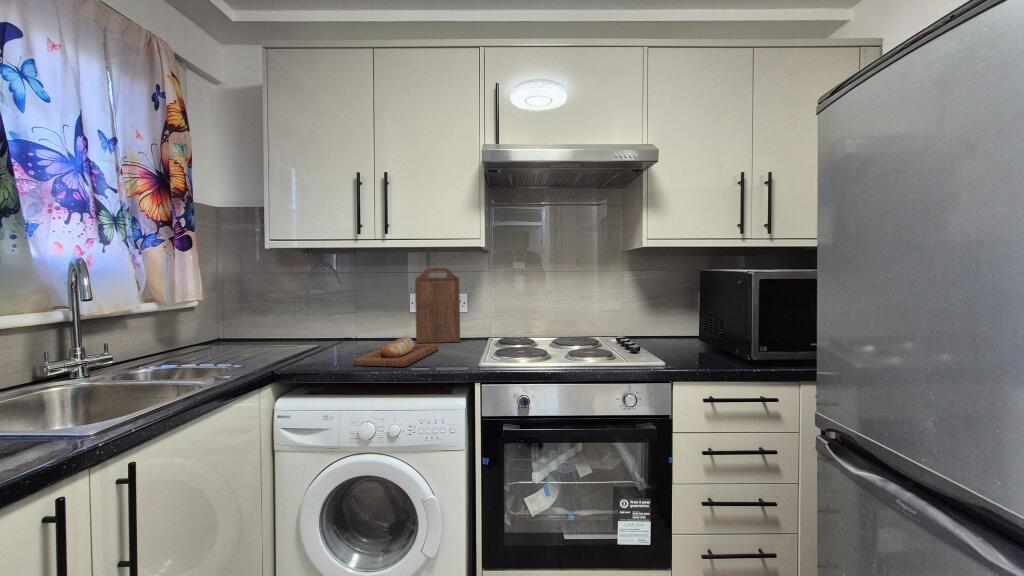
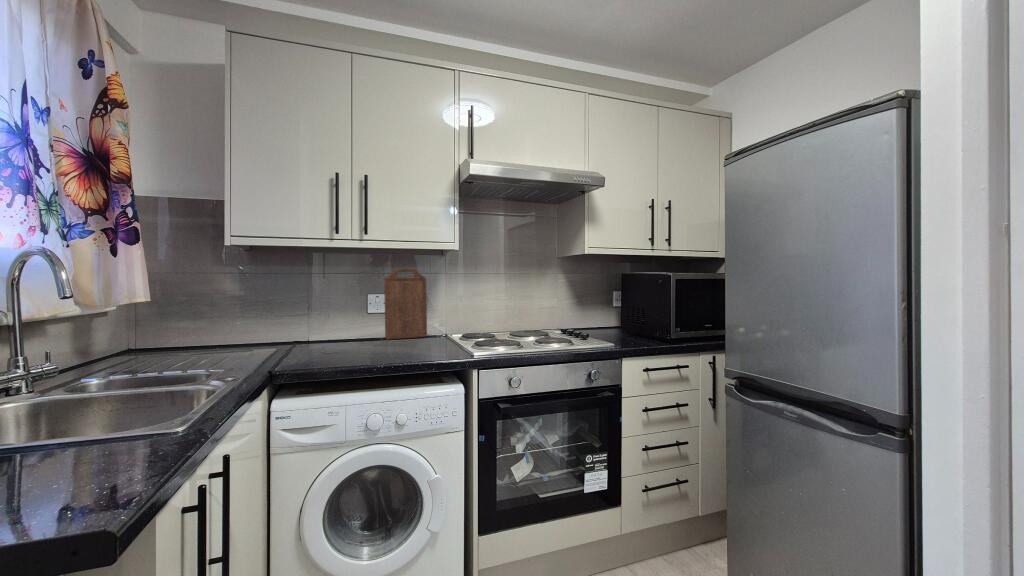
bread loaf: present [353,337,438,367] -> none [350,333,416,361]

